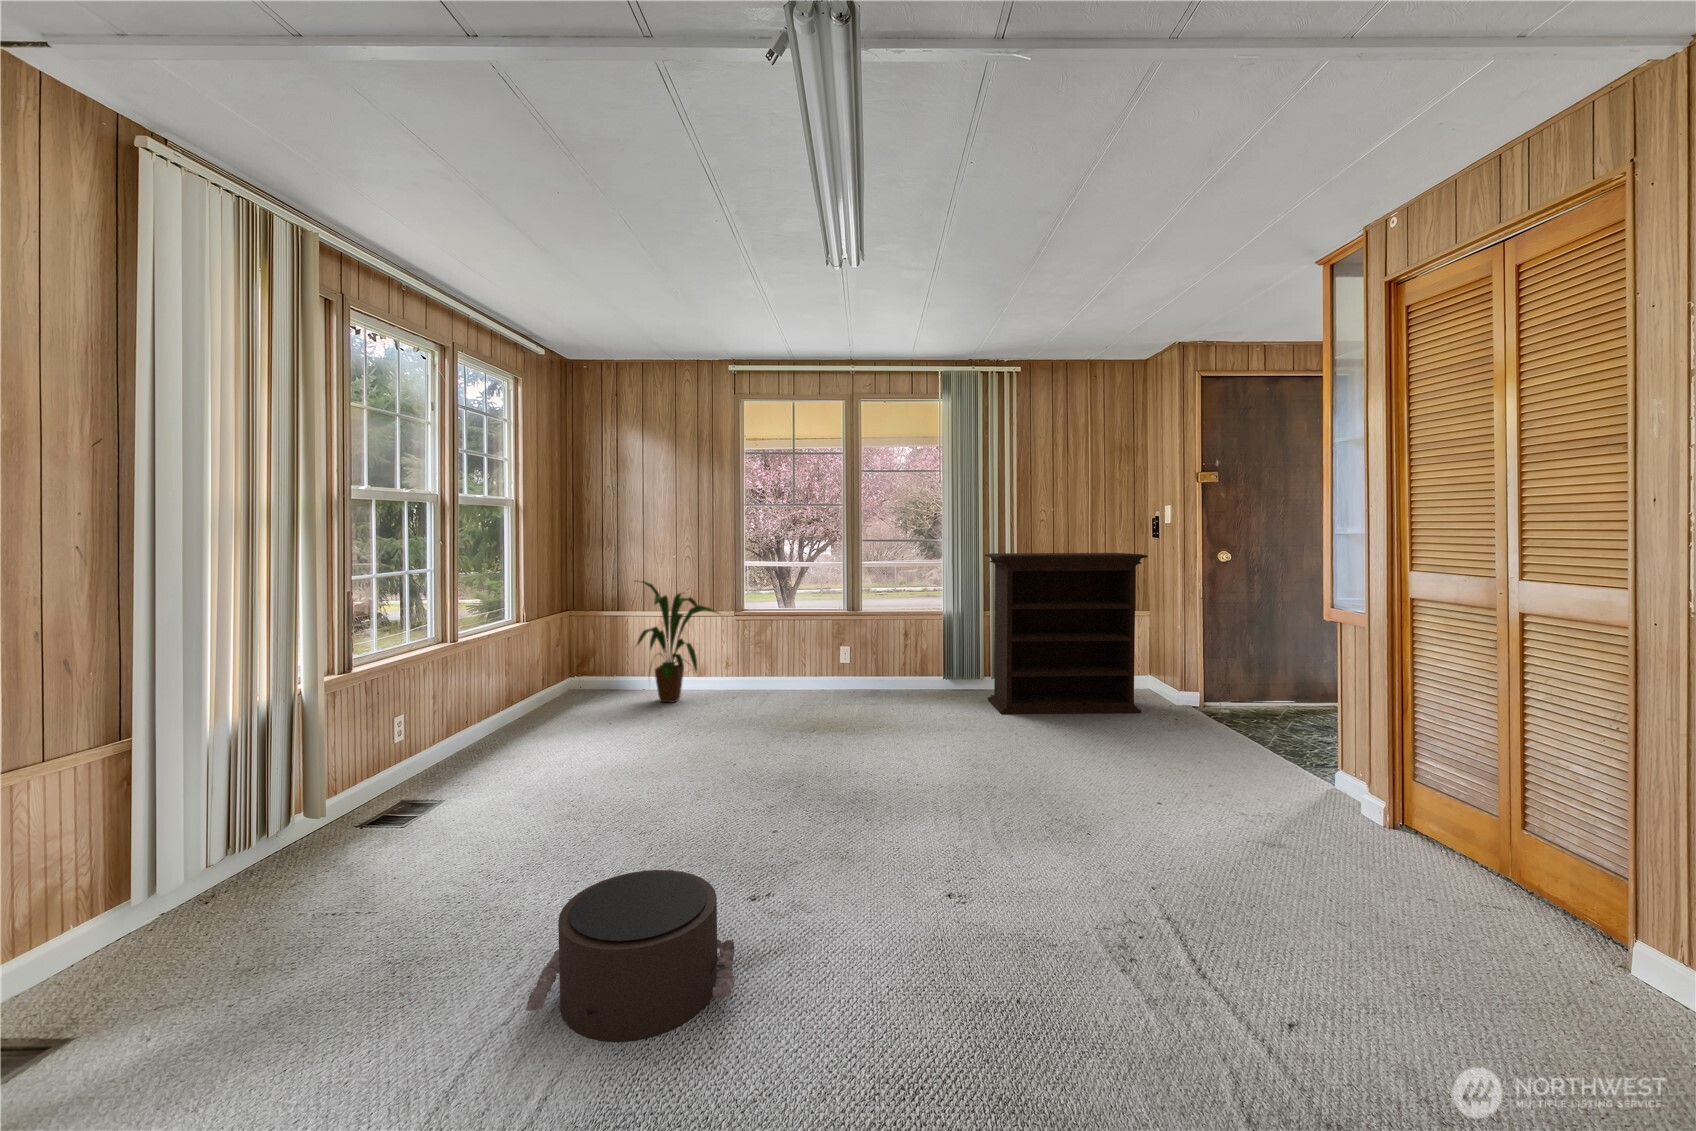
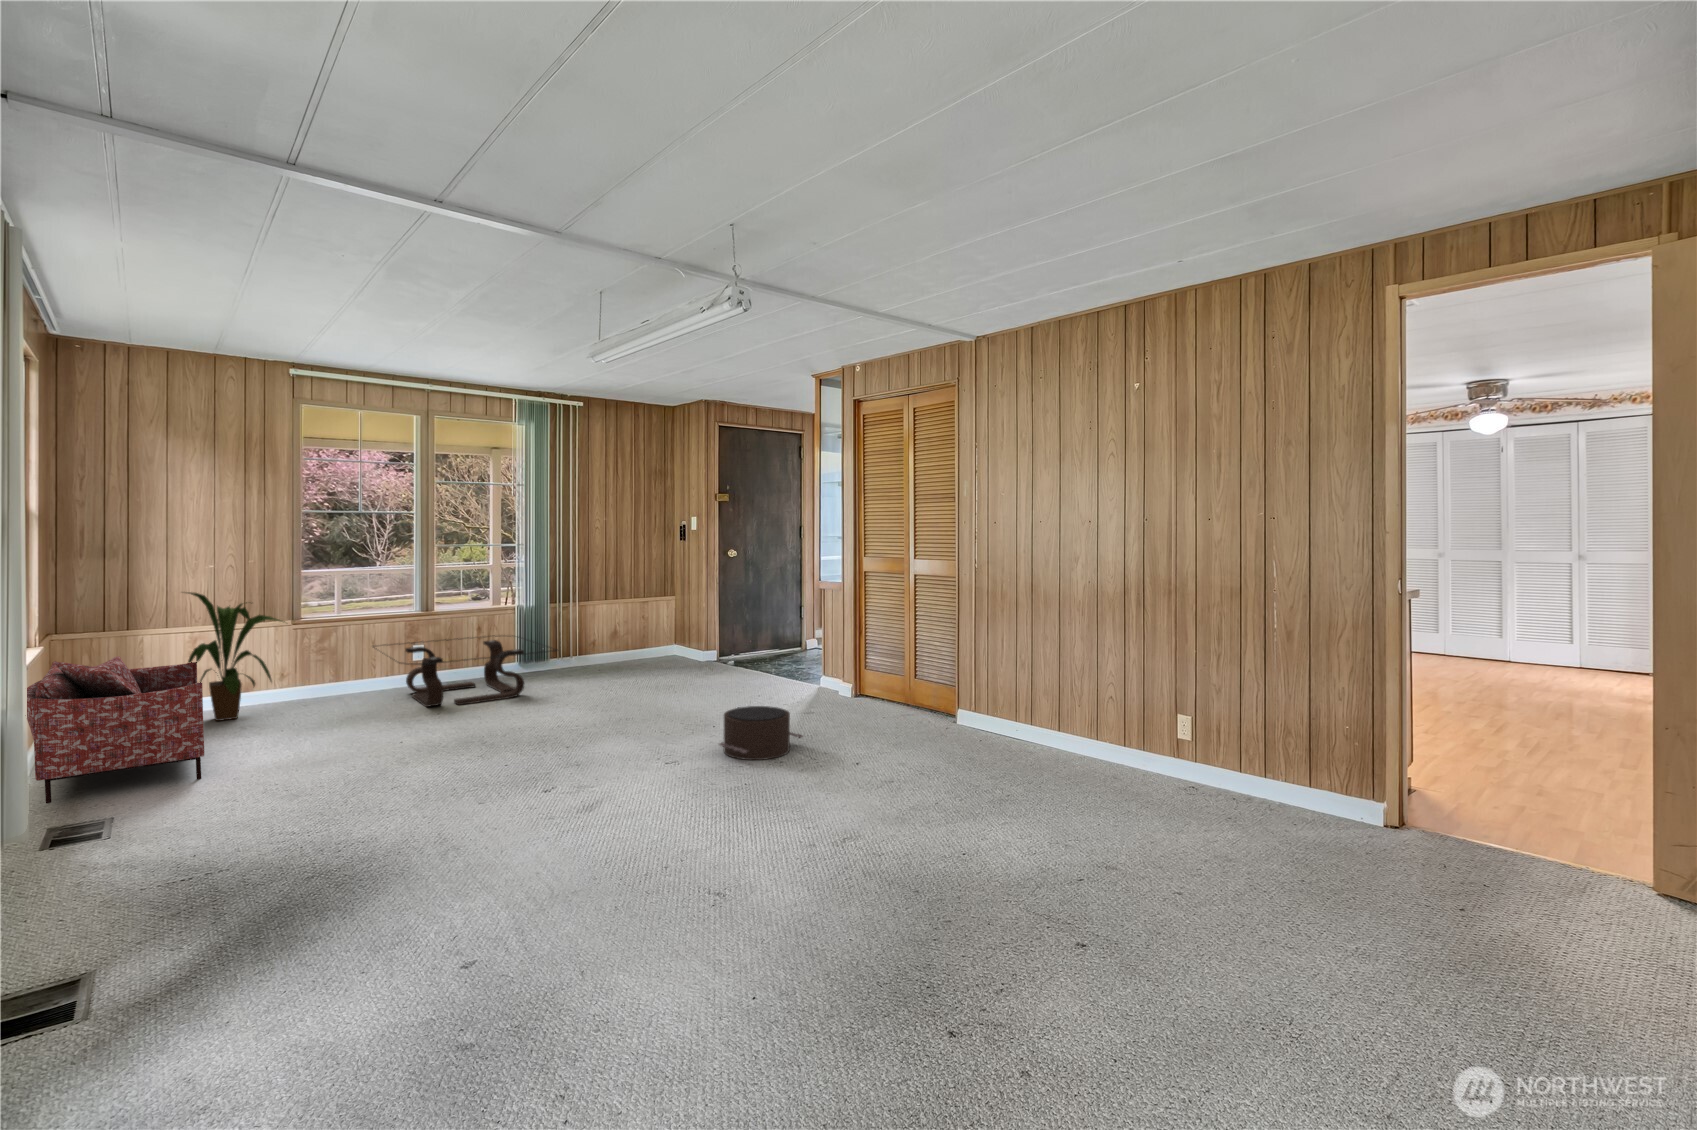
bookshelf: present [985,553,1148,714] -> none [559,554,685,685]
armchair: none [441,636,611,768] -> present [27,656,204,803]
coffee table: none [790,642,960,720] -> present [373,637,557,707]
pouf: present [526,870,736,1042] -> present [719,706,803,760]

